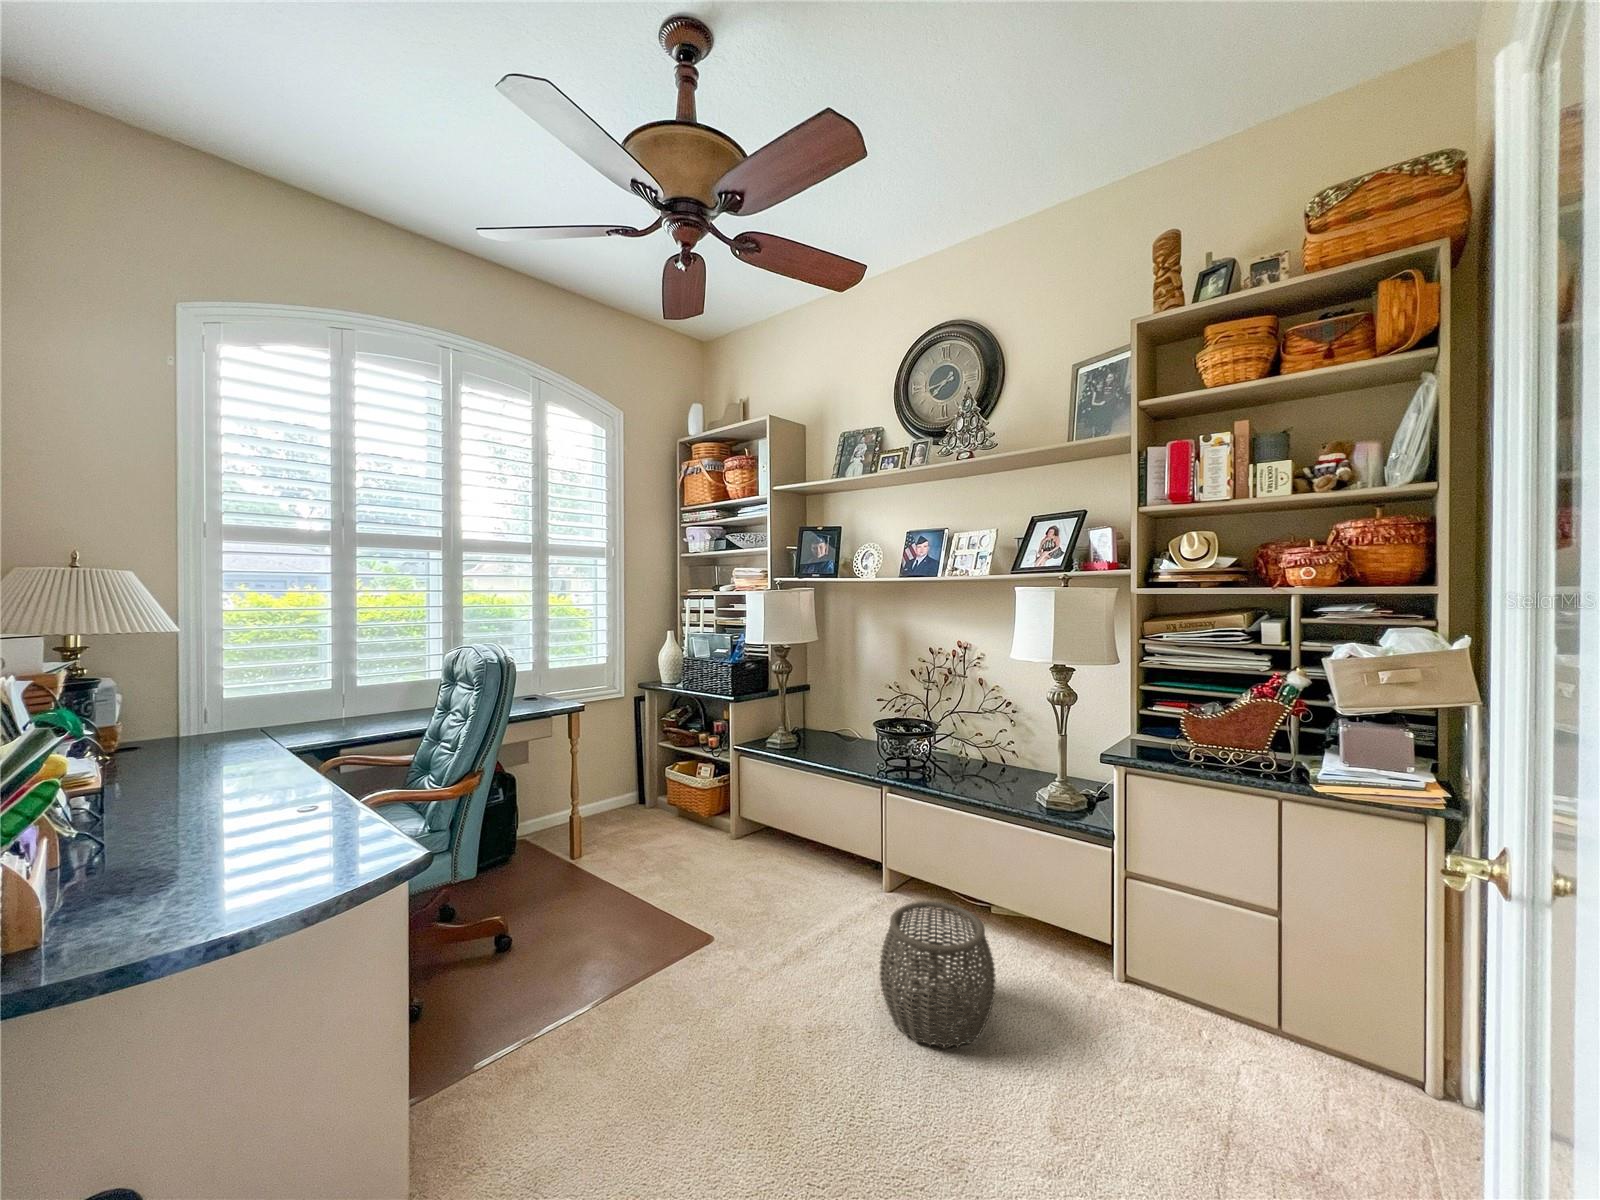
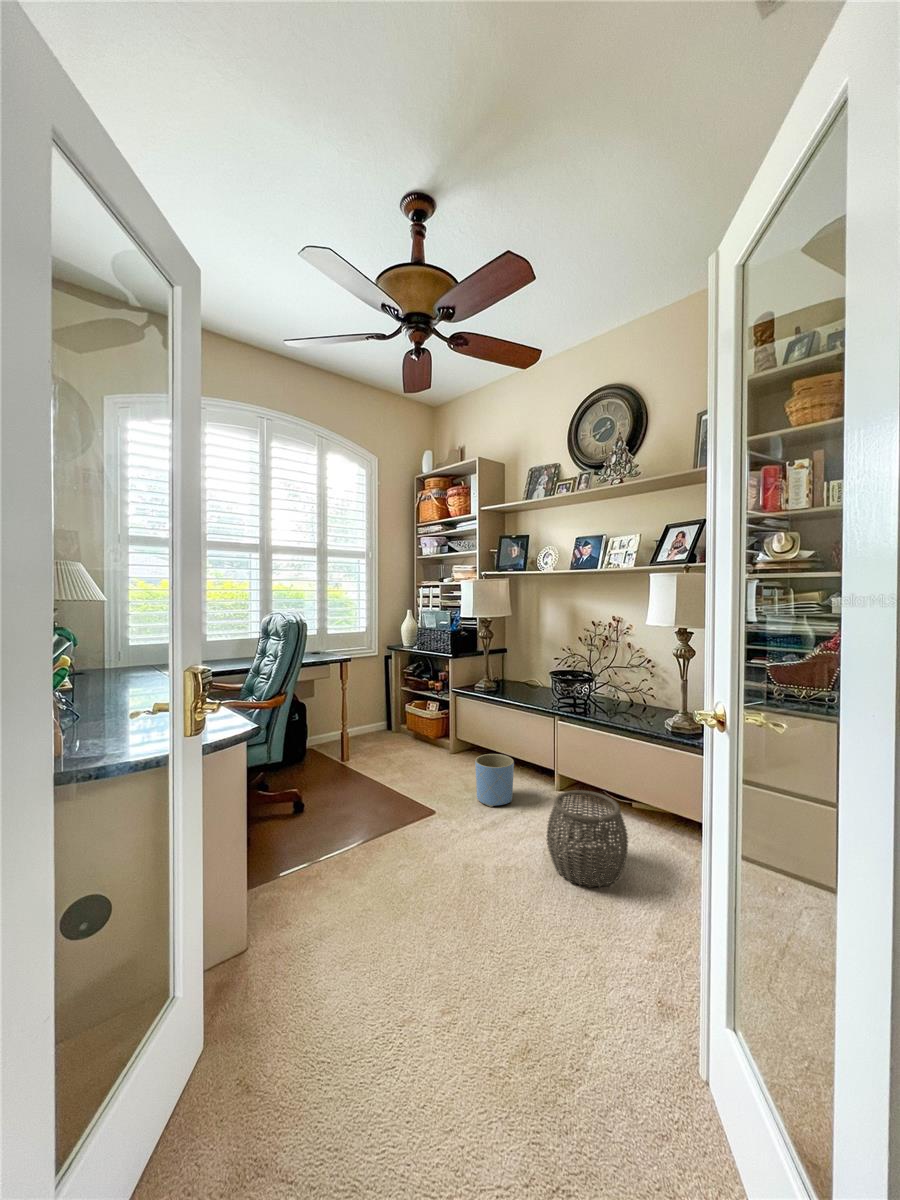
planter: none [771,845,827,925] -> present [475,754,514,807]

